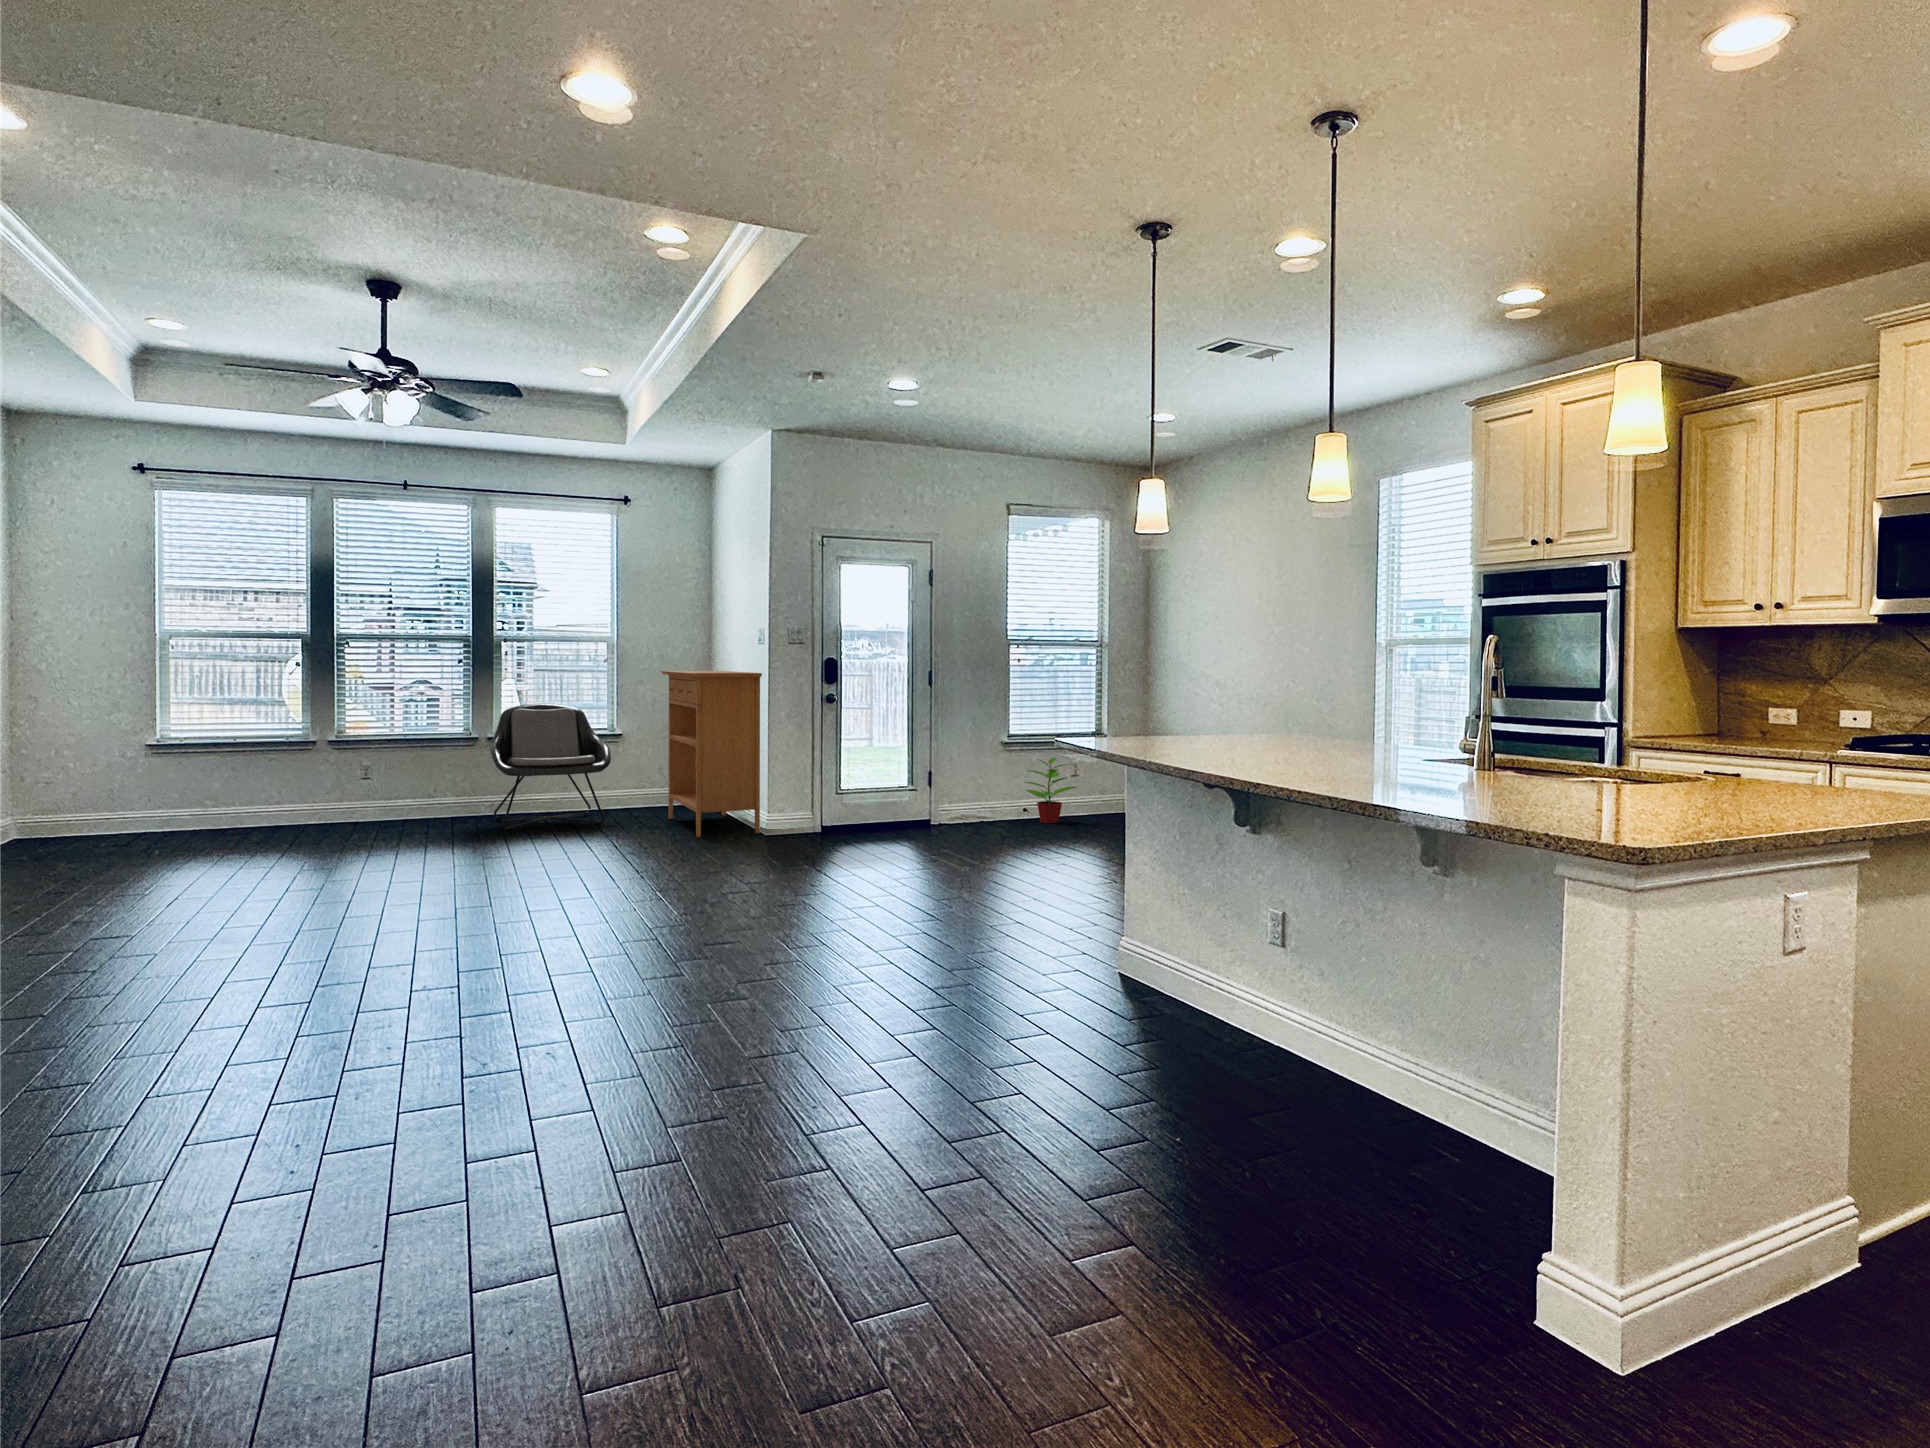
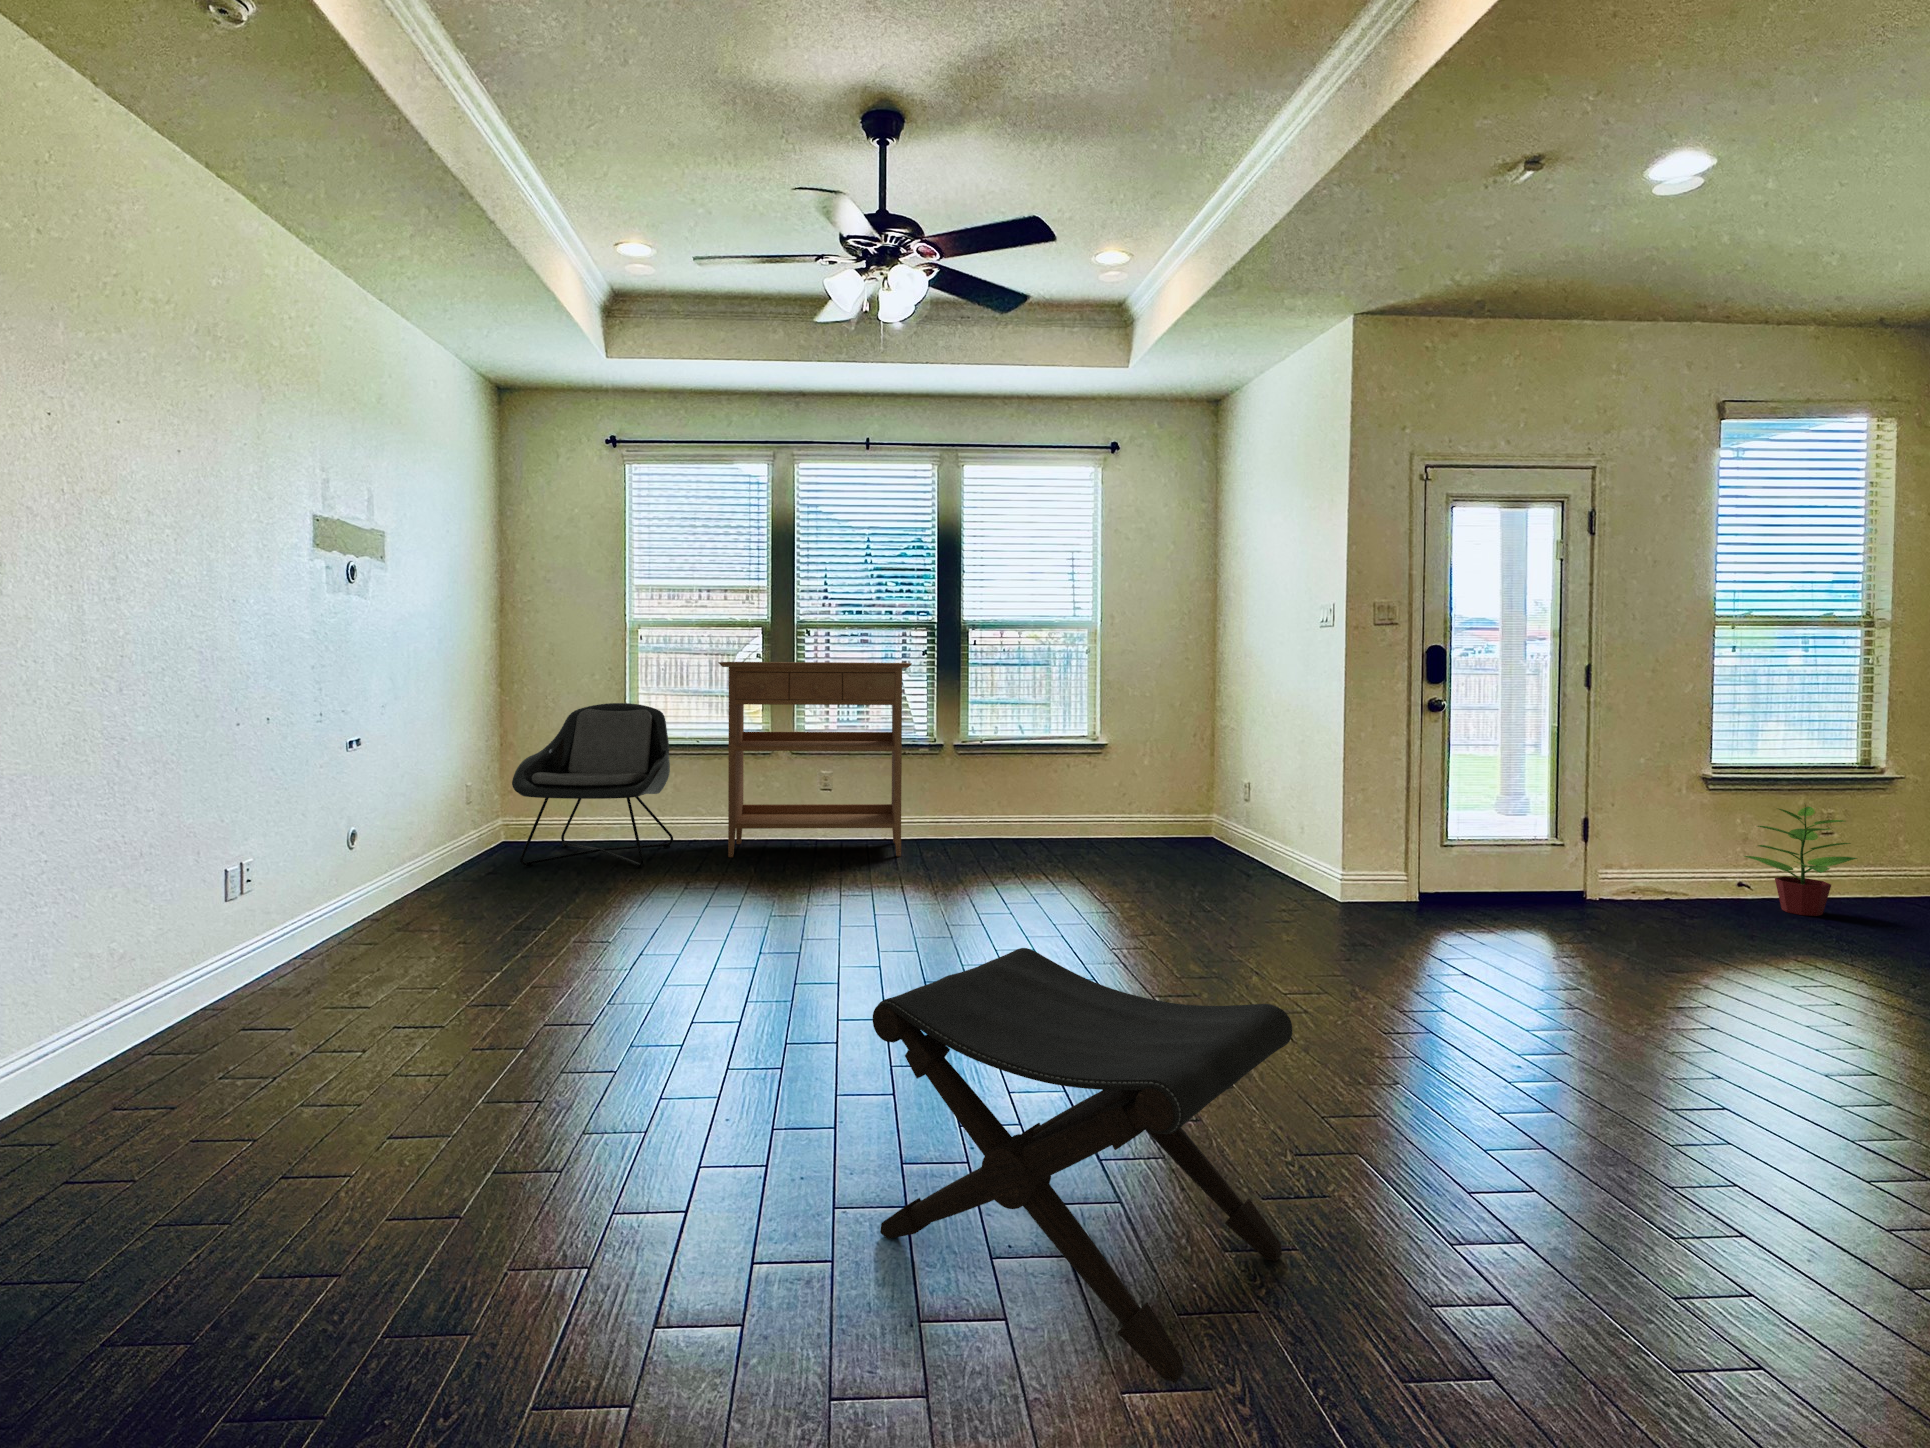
console table: present [660,671,762,837] -> present [718,662,912,857]
lounge chair: present [489,703,611,831] -> present [512,703,673,868]
footstool: none [354,829,580,984] -> present [873,948,1292,1383]

